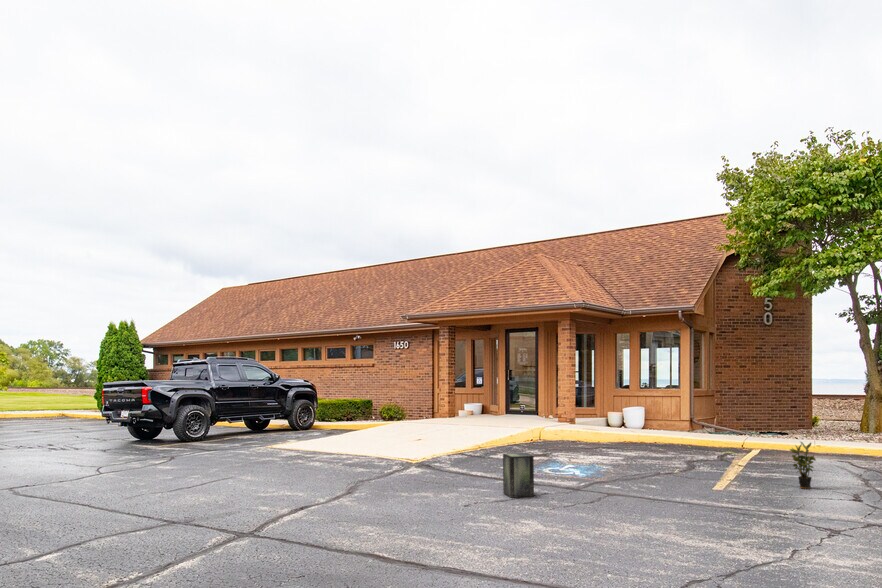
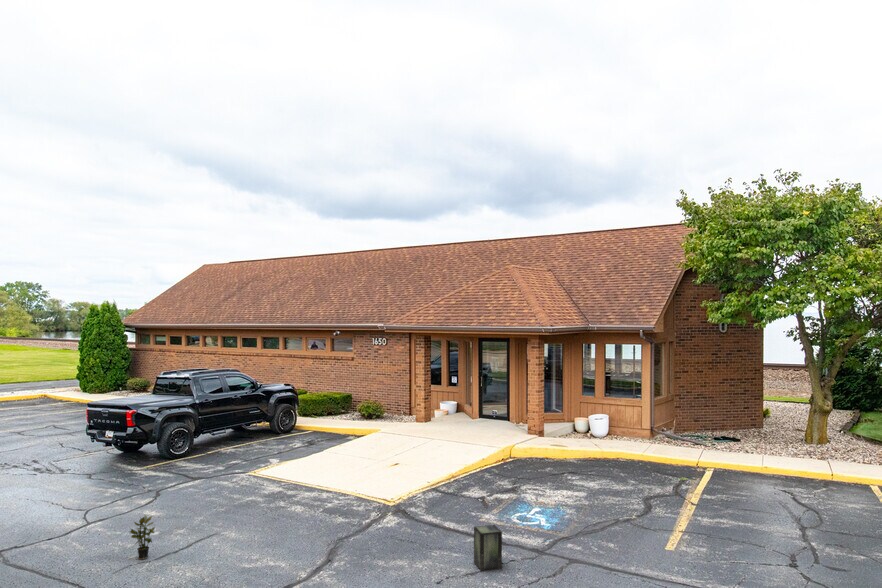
potted plant: present [790,442,816,489] -> present [130,515,154,560]

